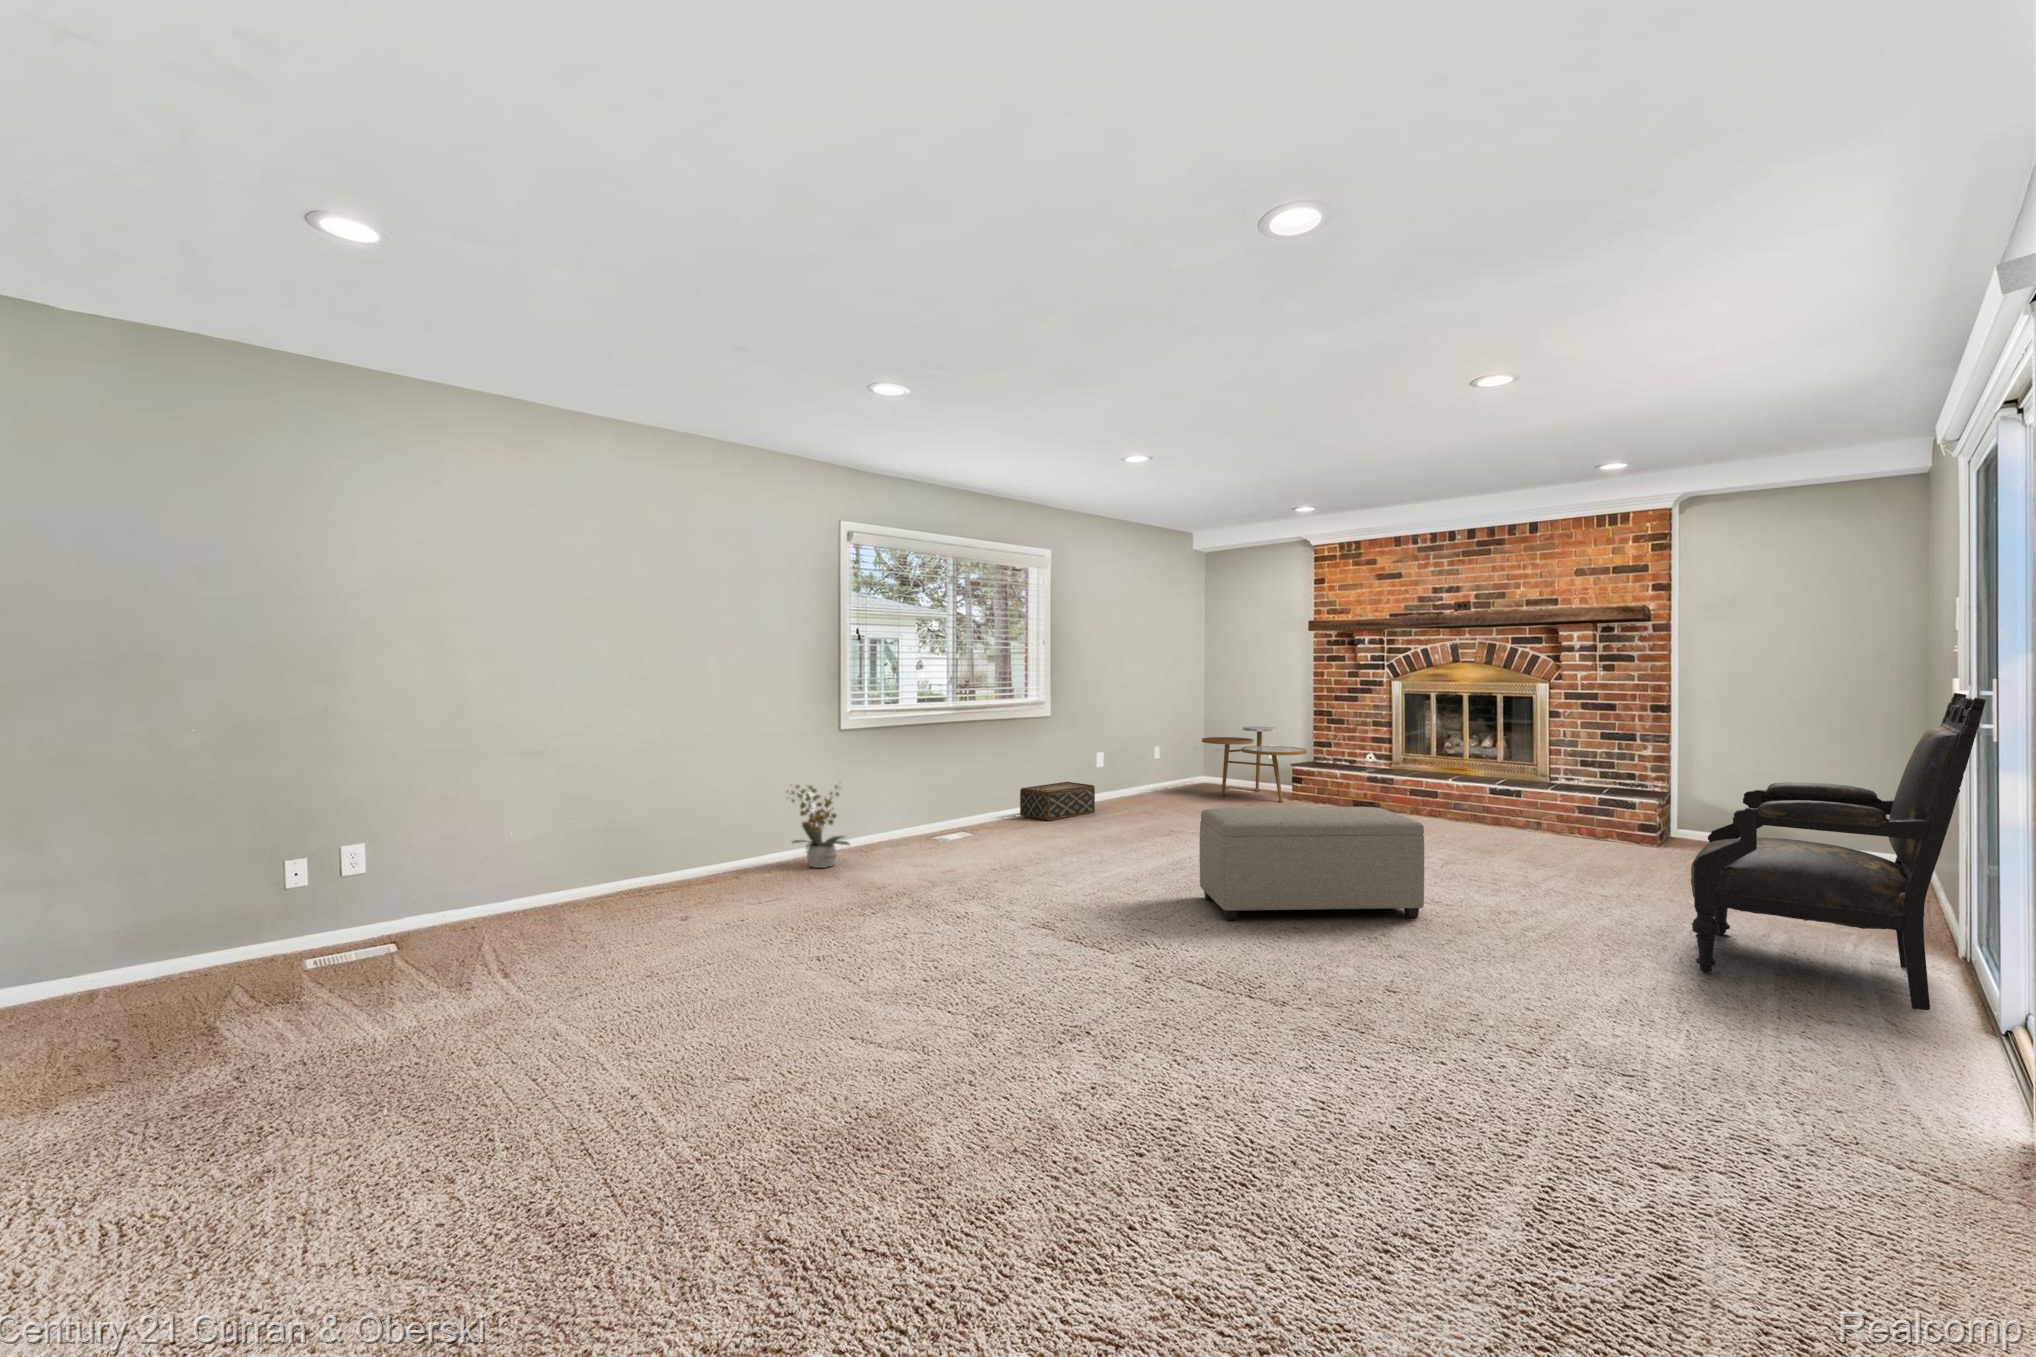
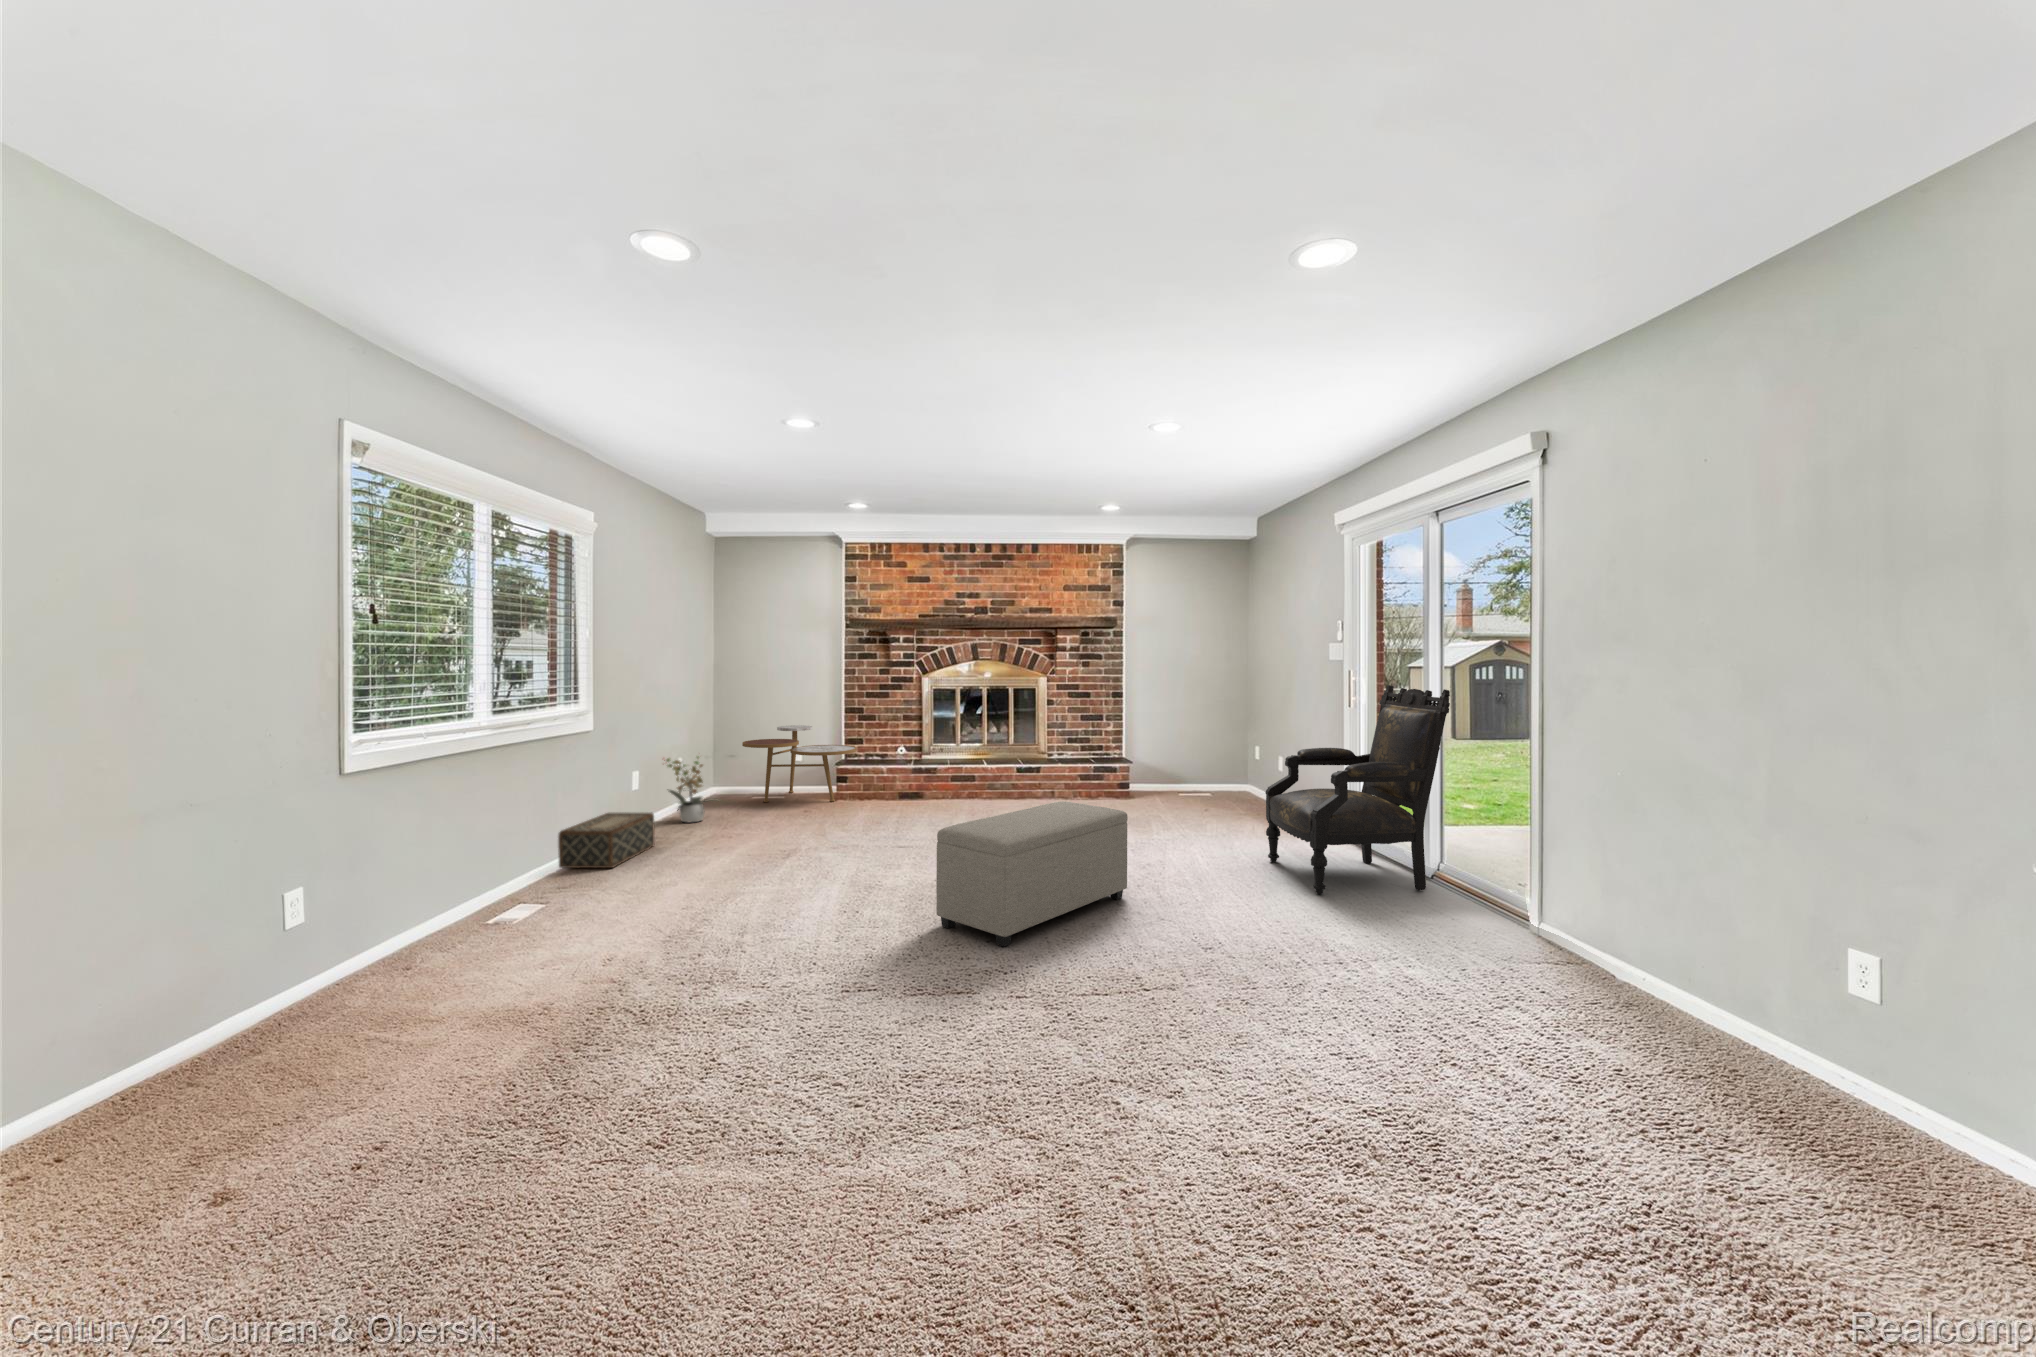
potted plant: present [788,785,850,868] -> present [664,756,718,822]

